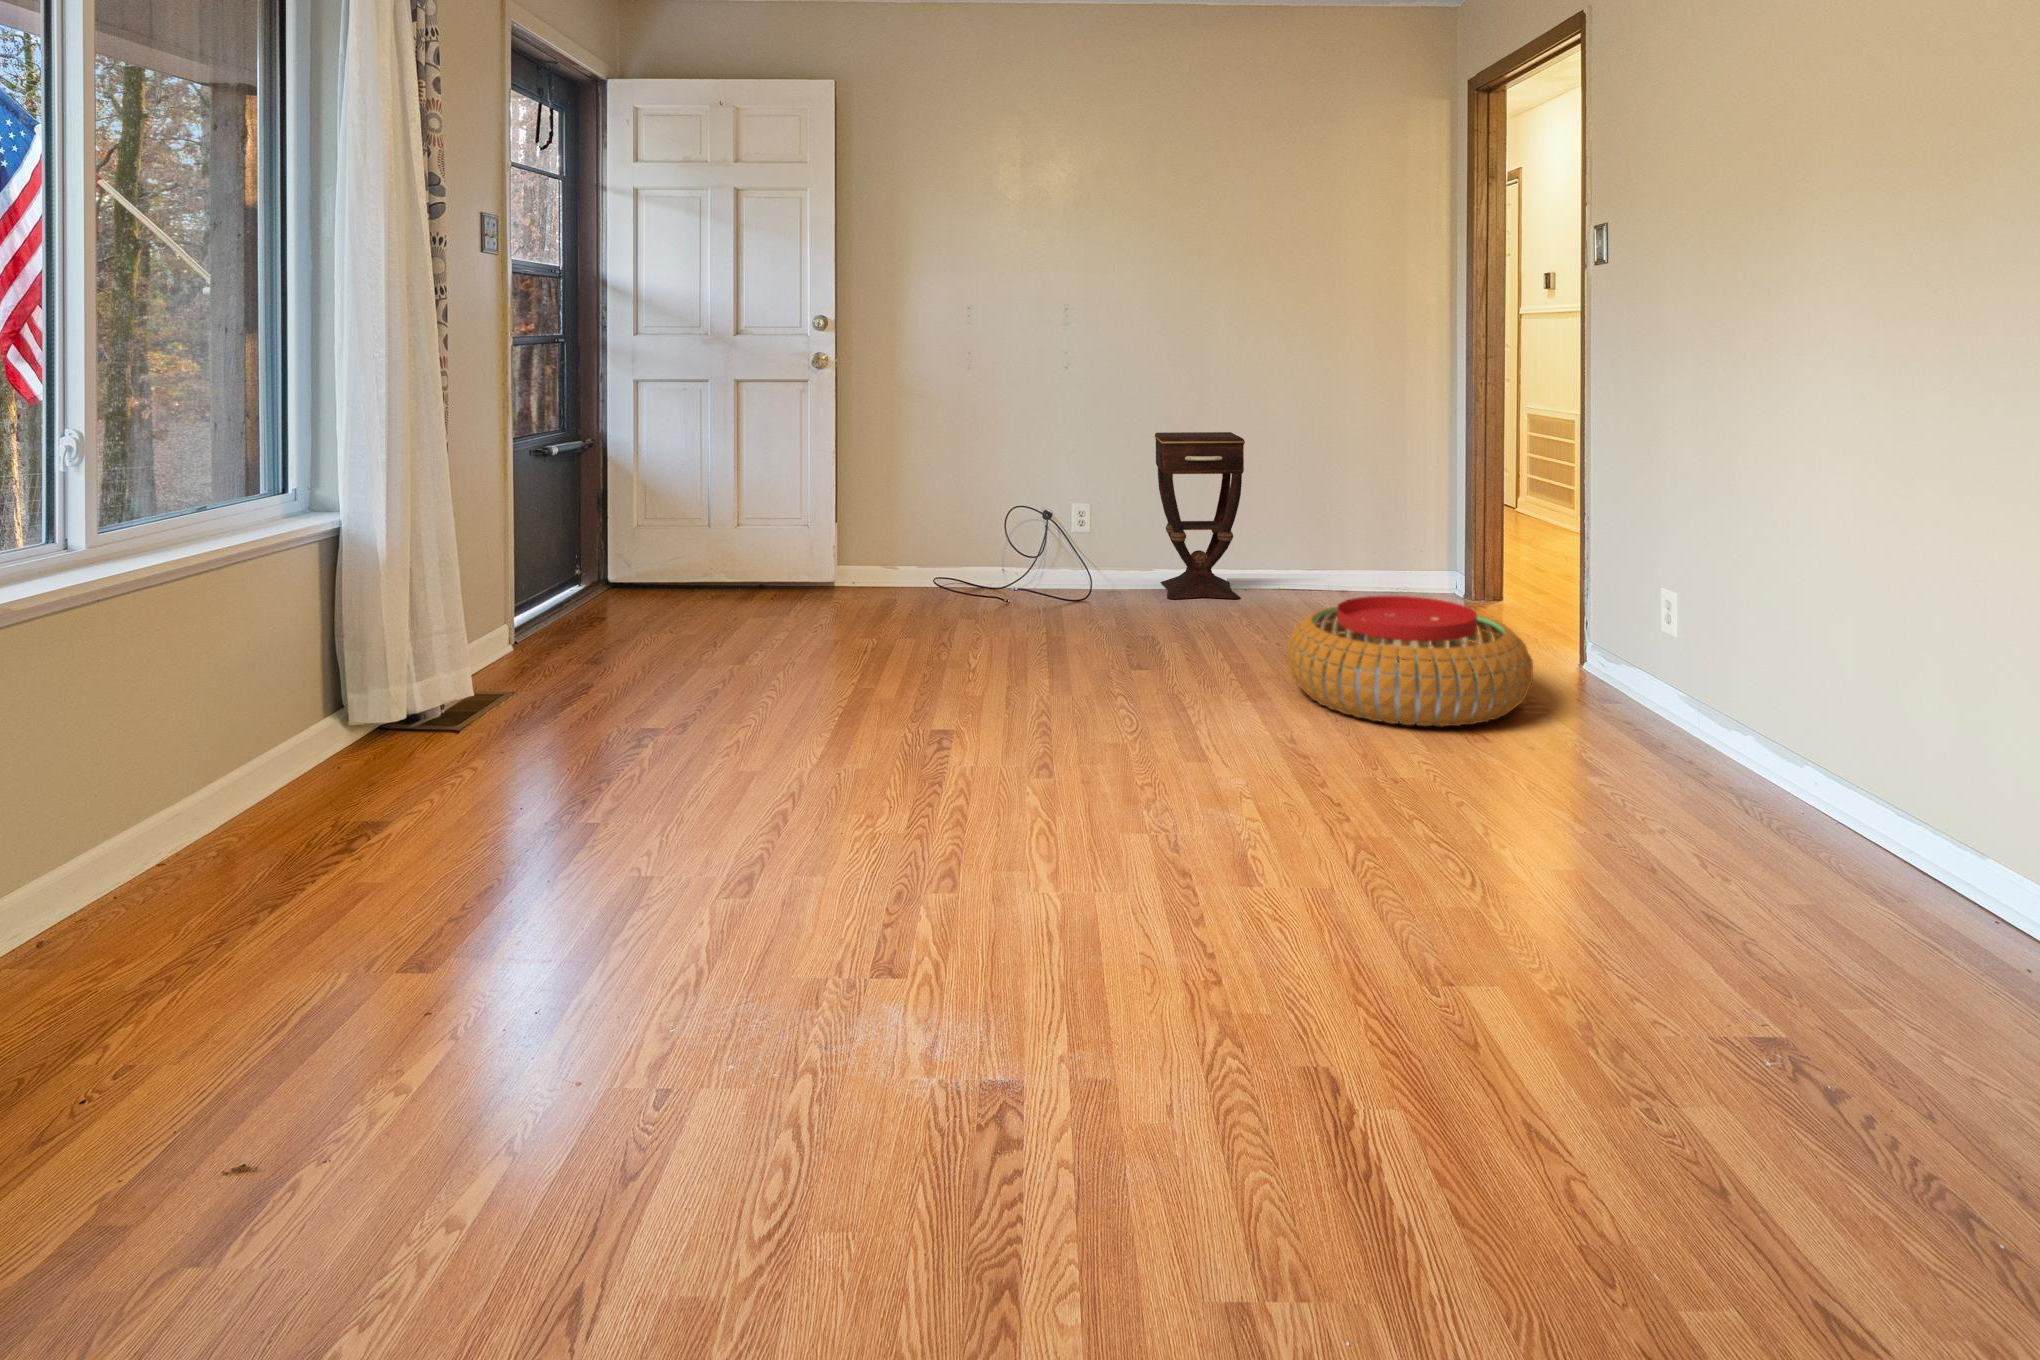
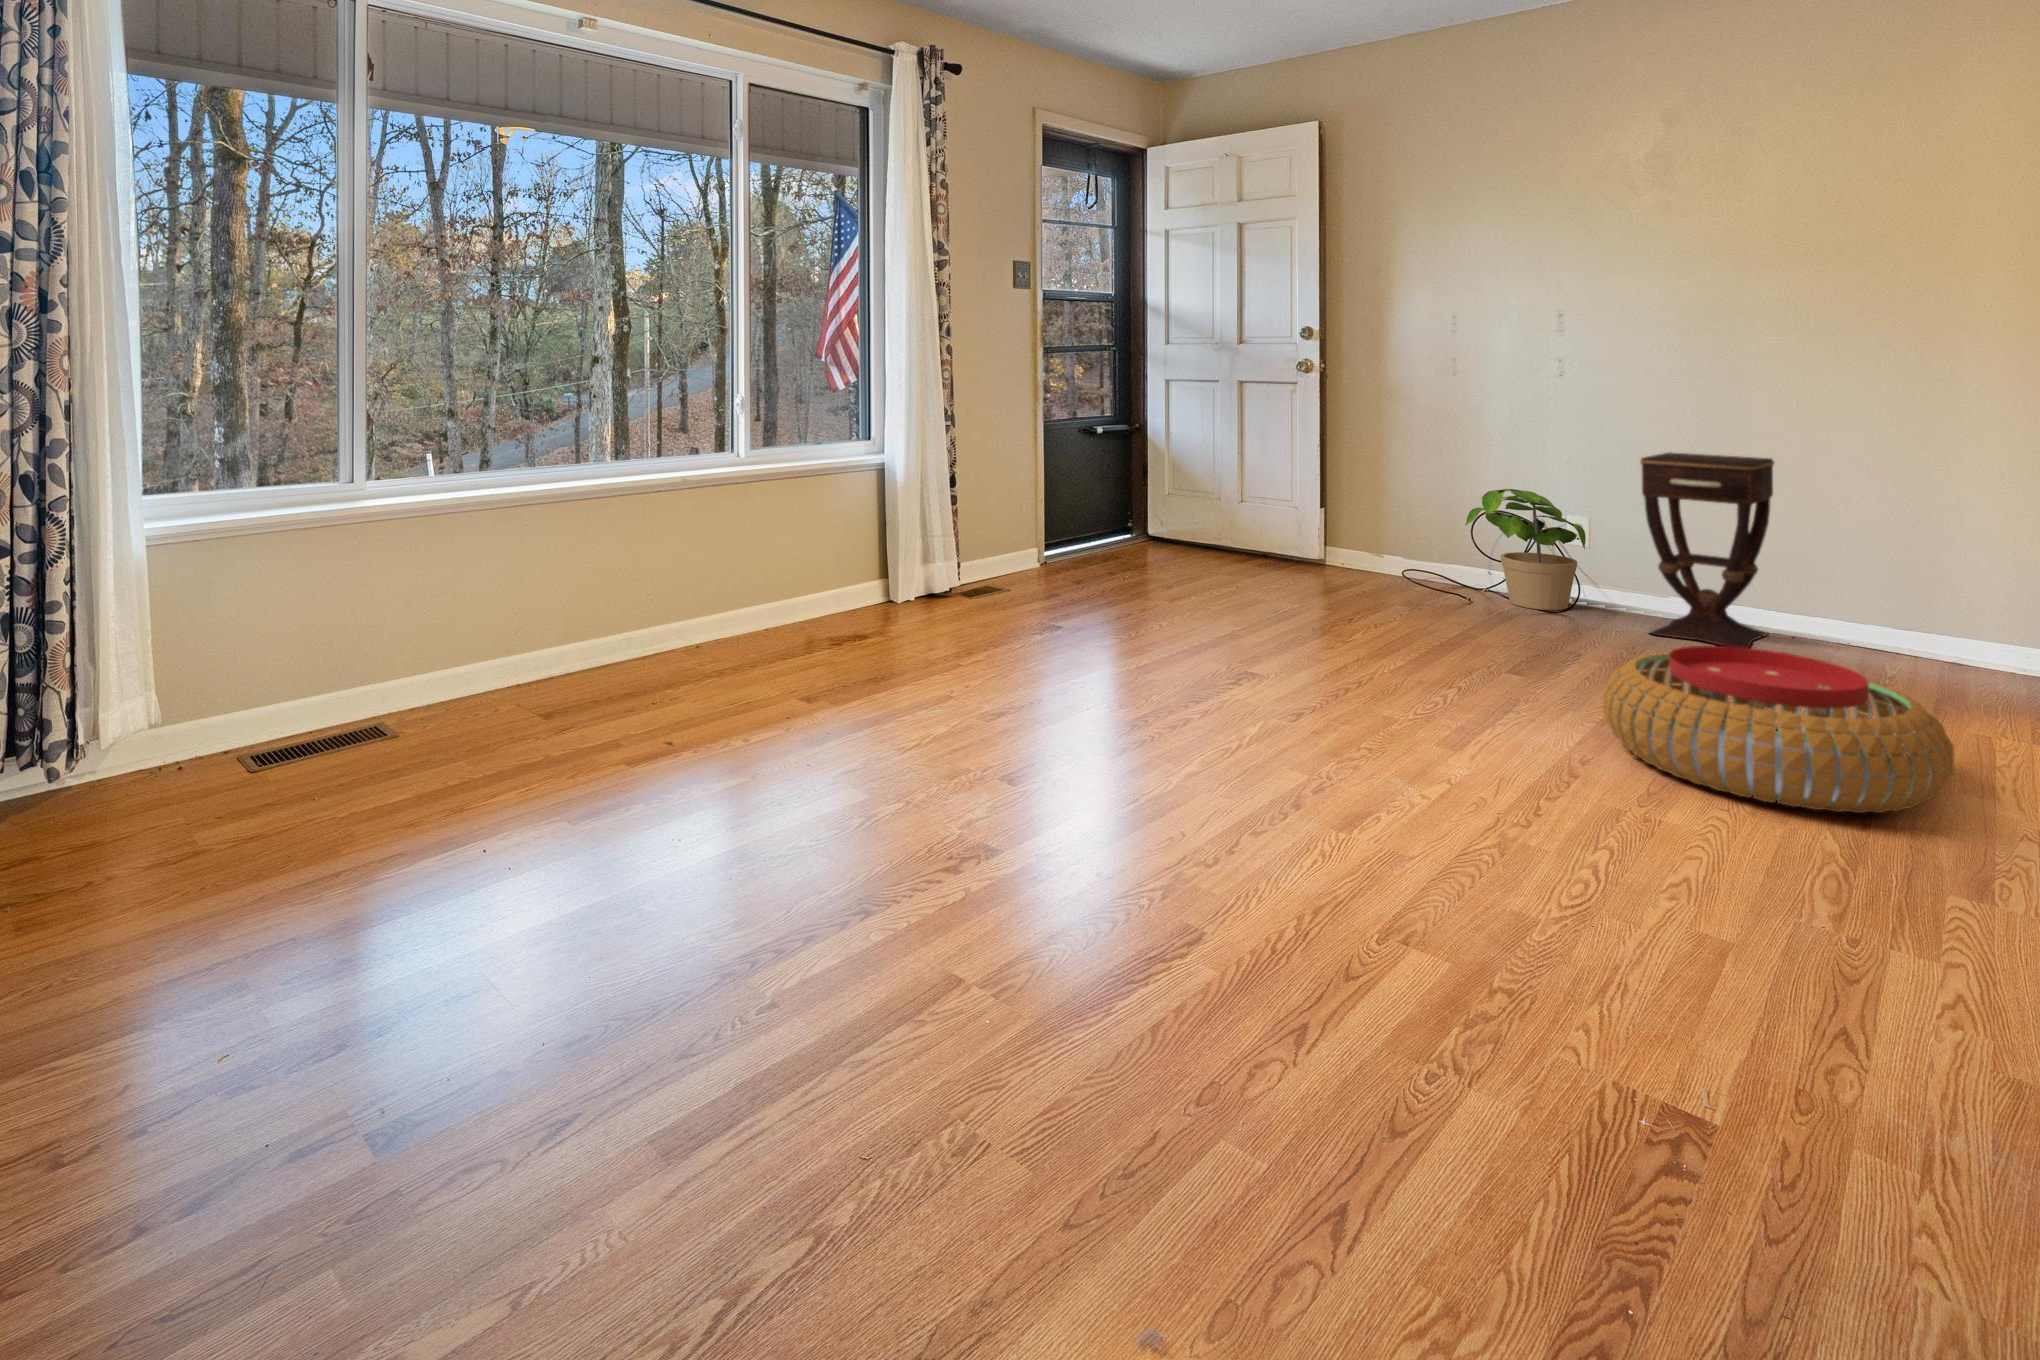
potted plant: none [999,479,1098,593] -> present [1465,489,1586,610]

